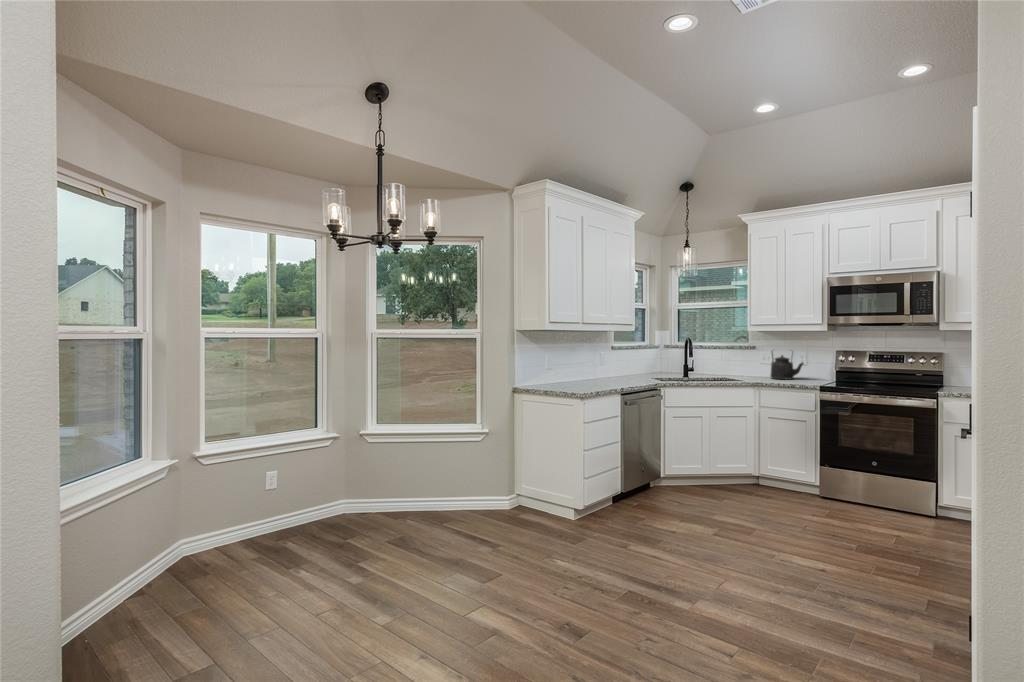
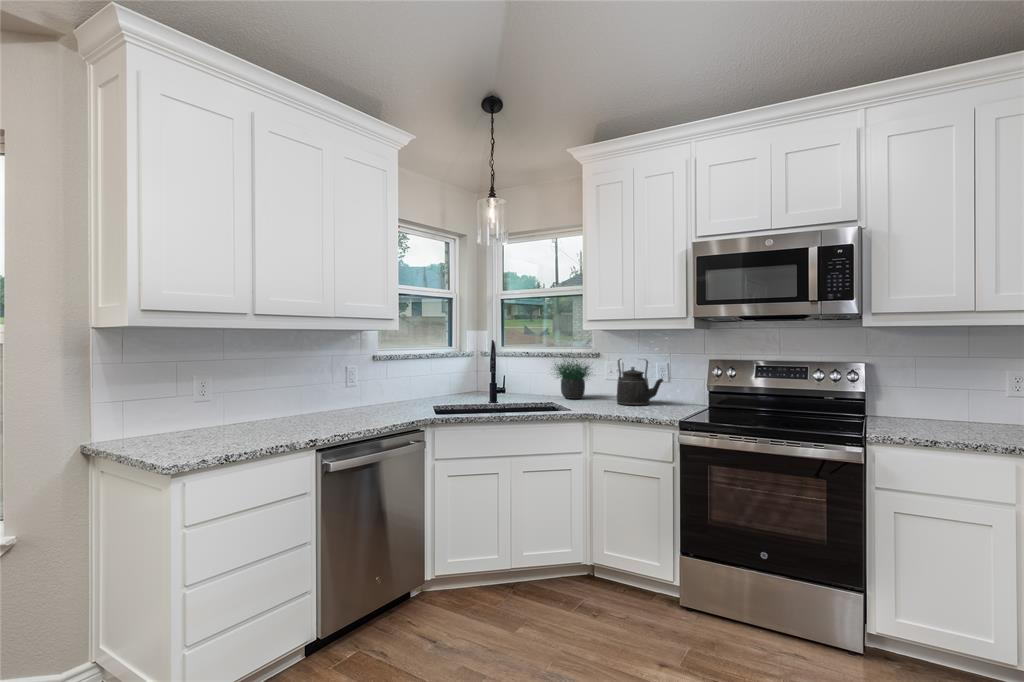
potted plant: none [718,339,757,376] -> present [555,356,591,399]

